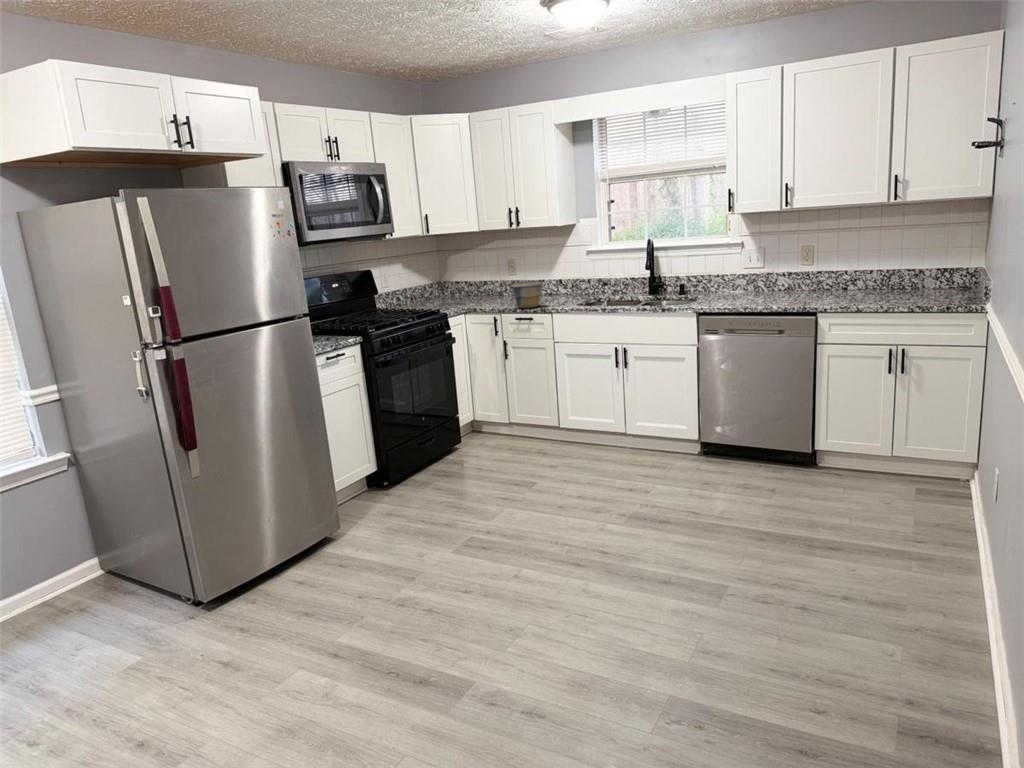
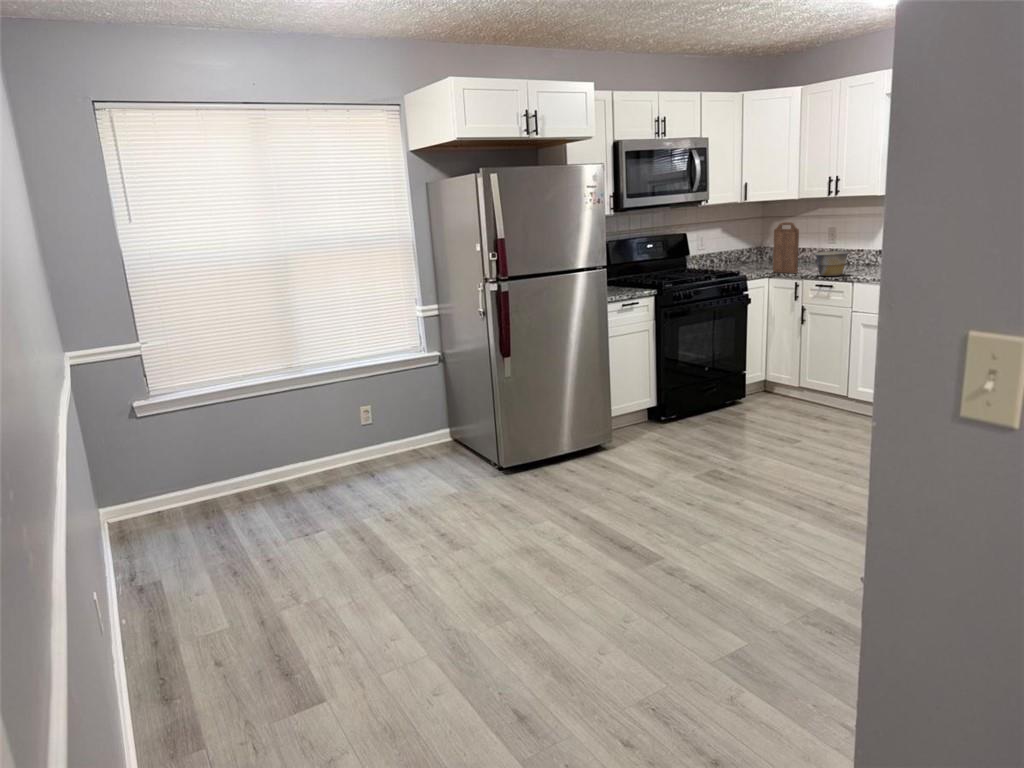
cutting board: none [463,255,494,307] -> present [773,222,799,273]

